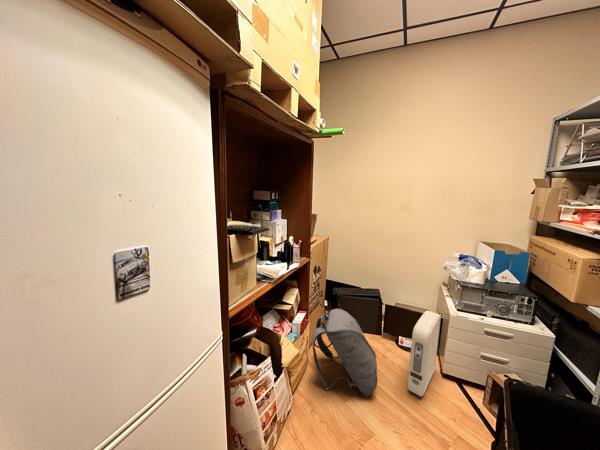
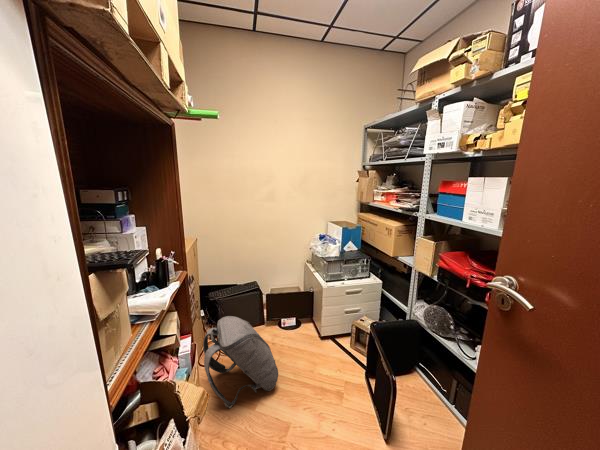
air purifier: present [408,311,441,396] -> none [301,290,316,366]

